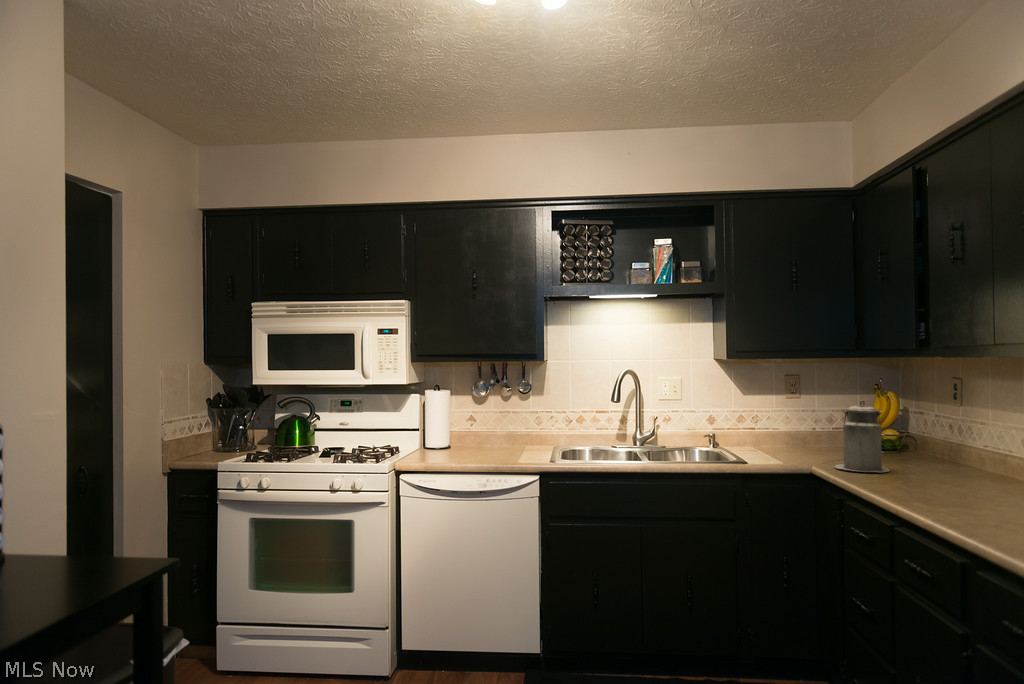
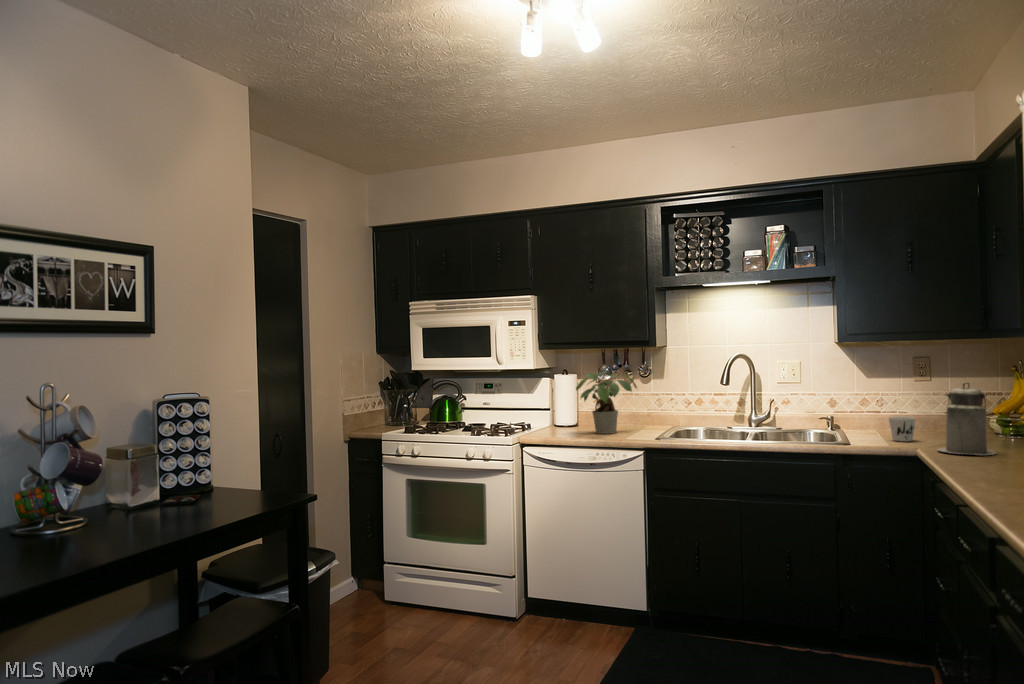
potted plant: none [456,386,520,456] -> present [576,370,637,434]
mug: none [774,433,801,458] -> present [889,417,916,441]

